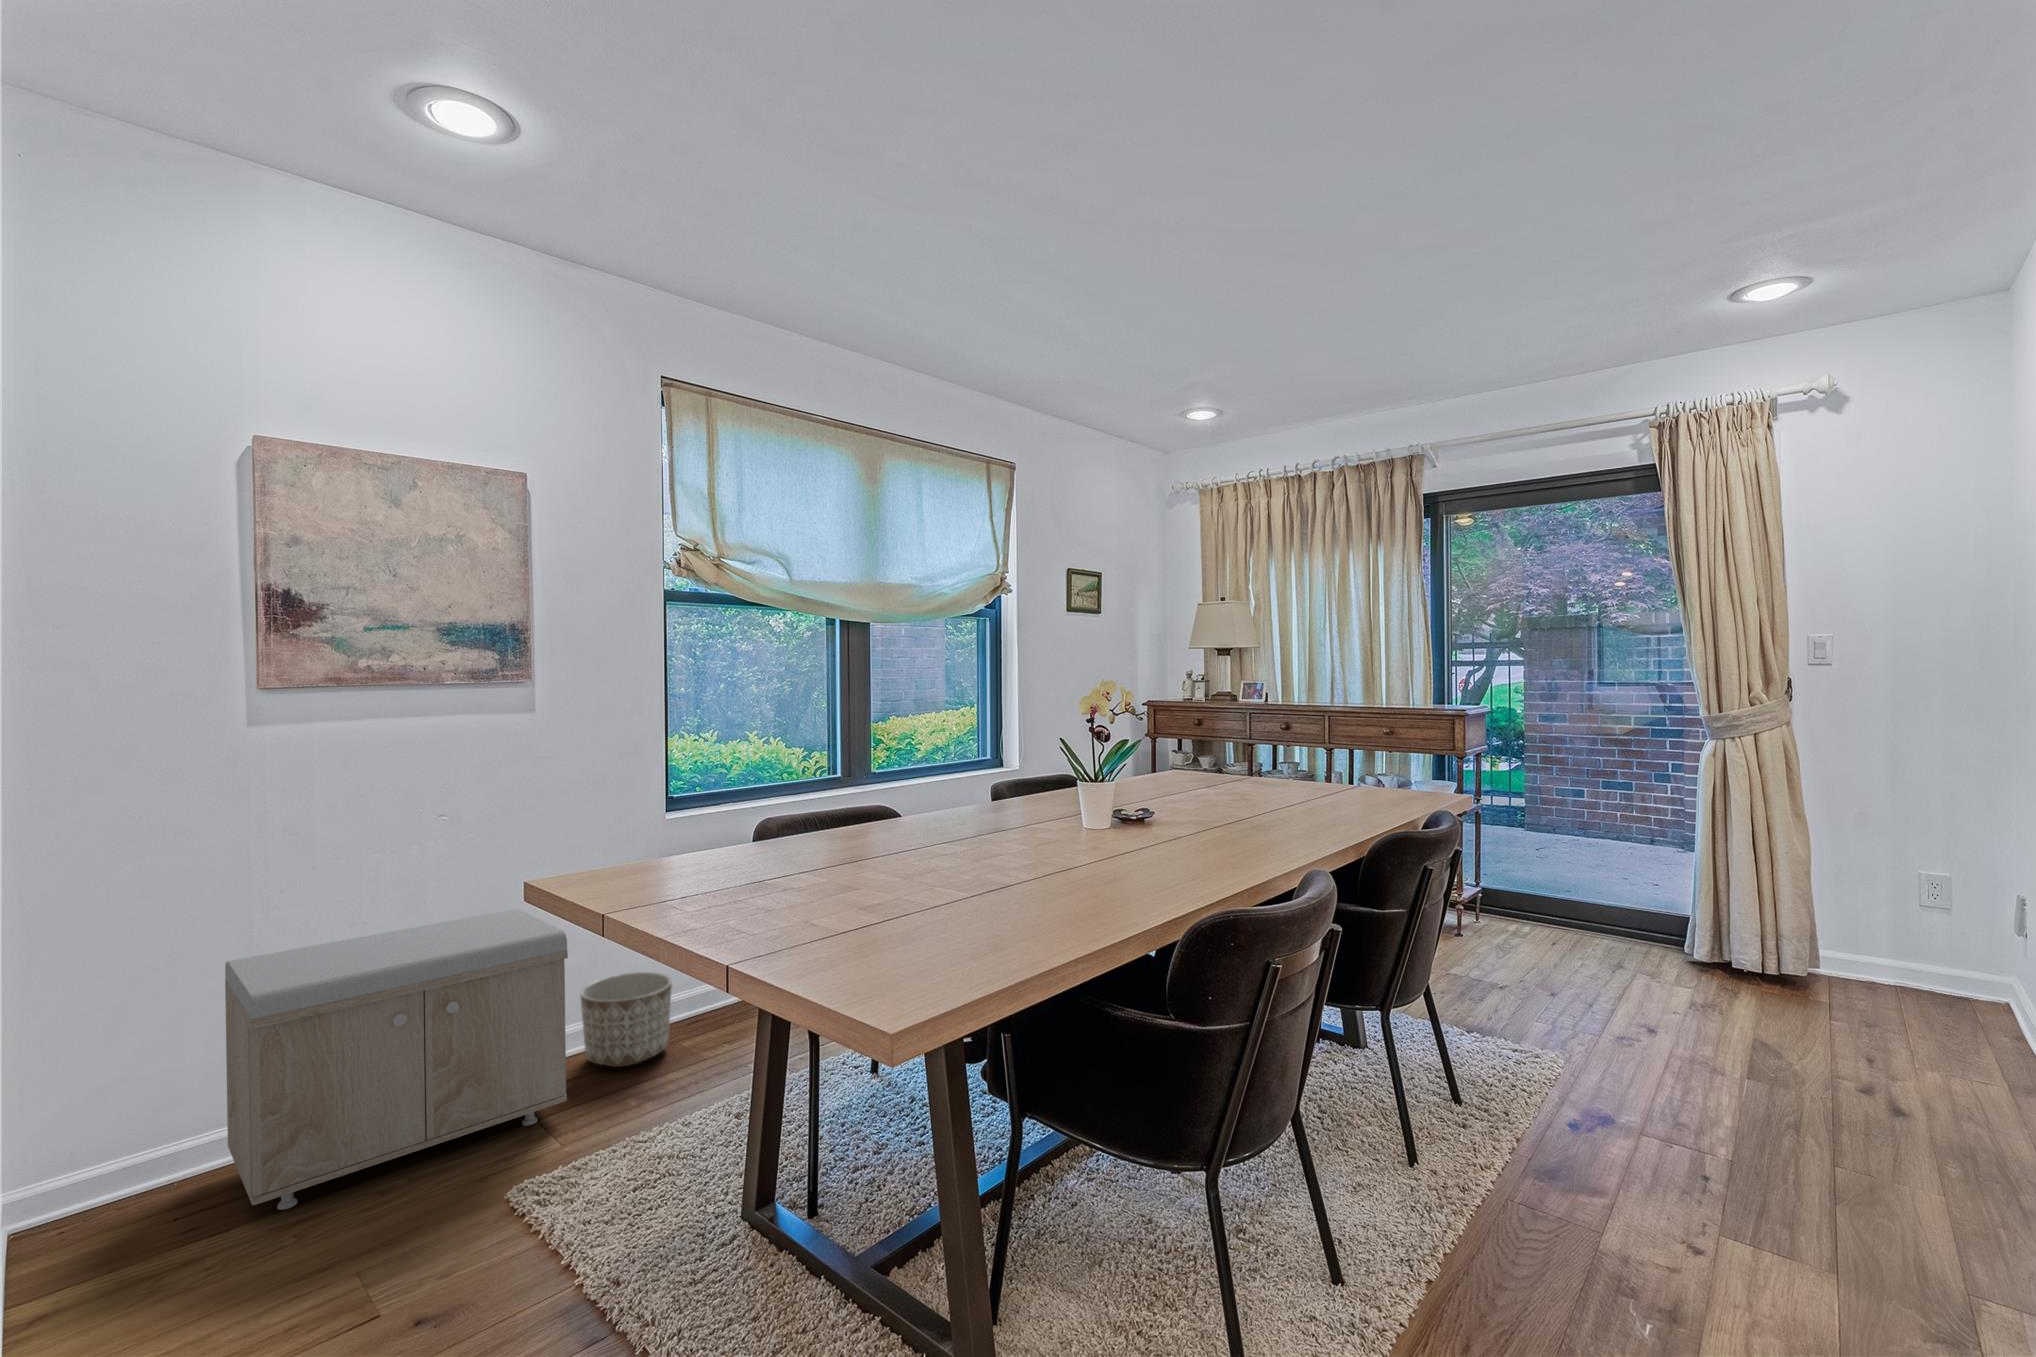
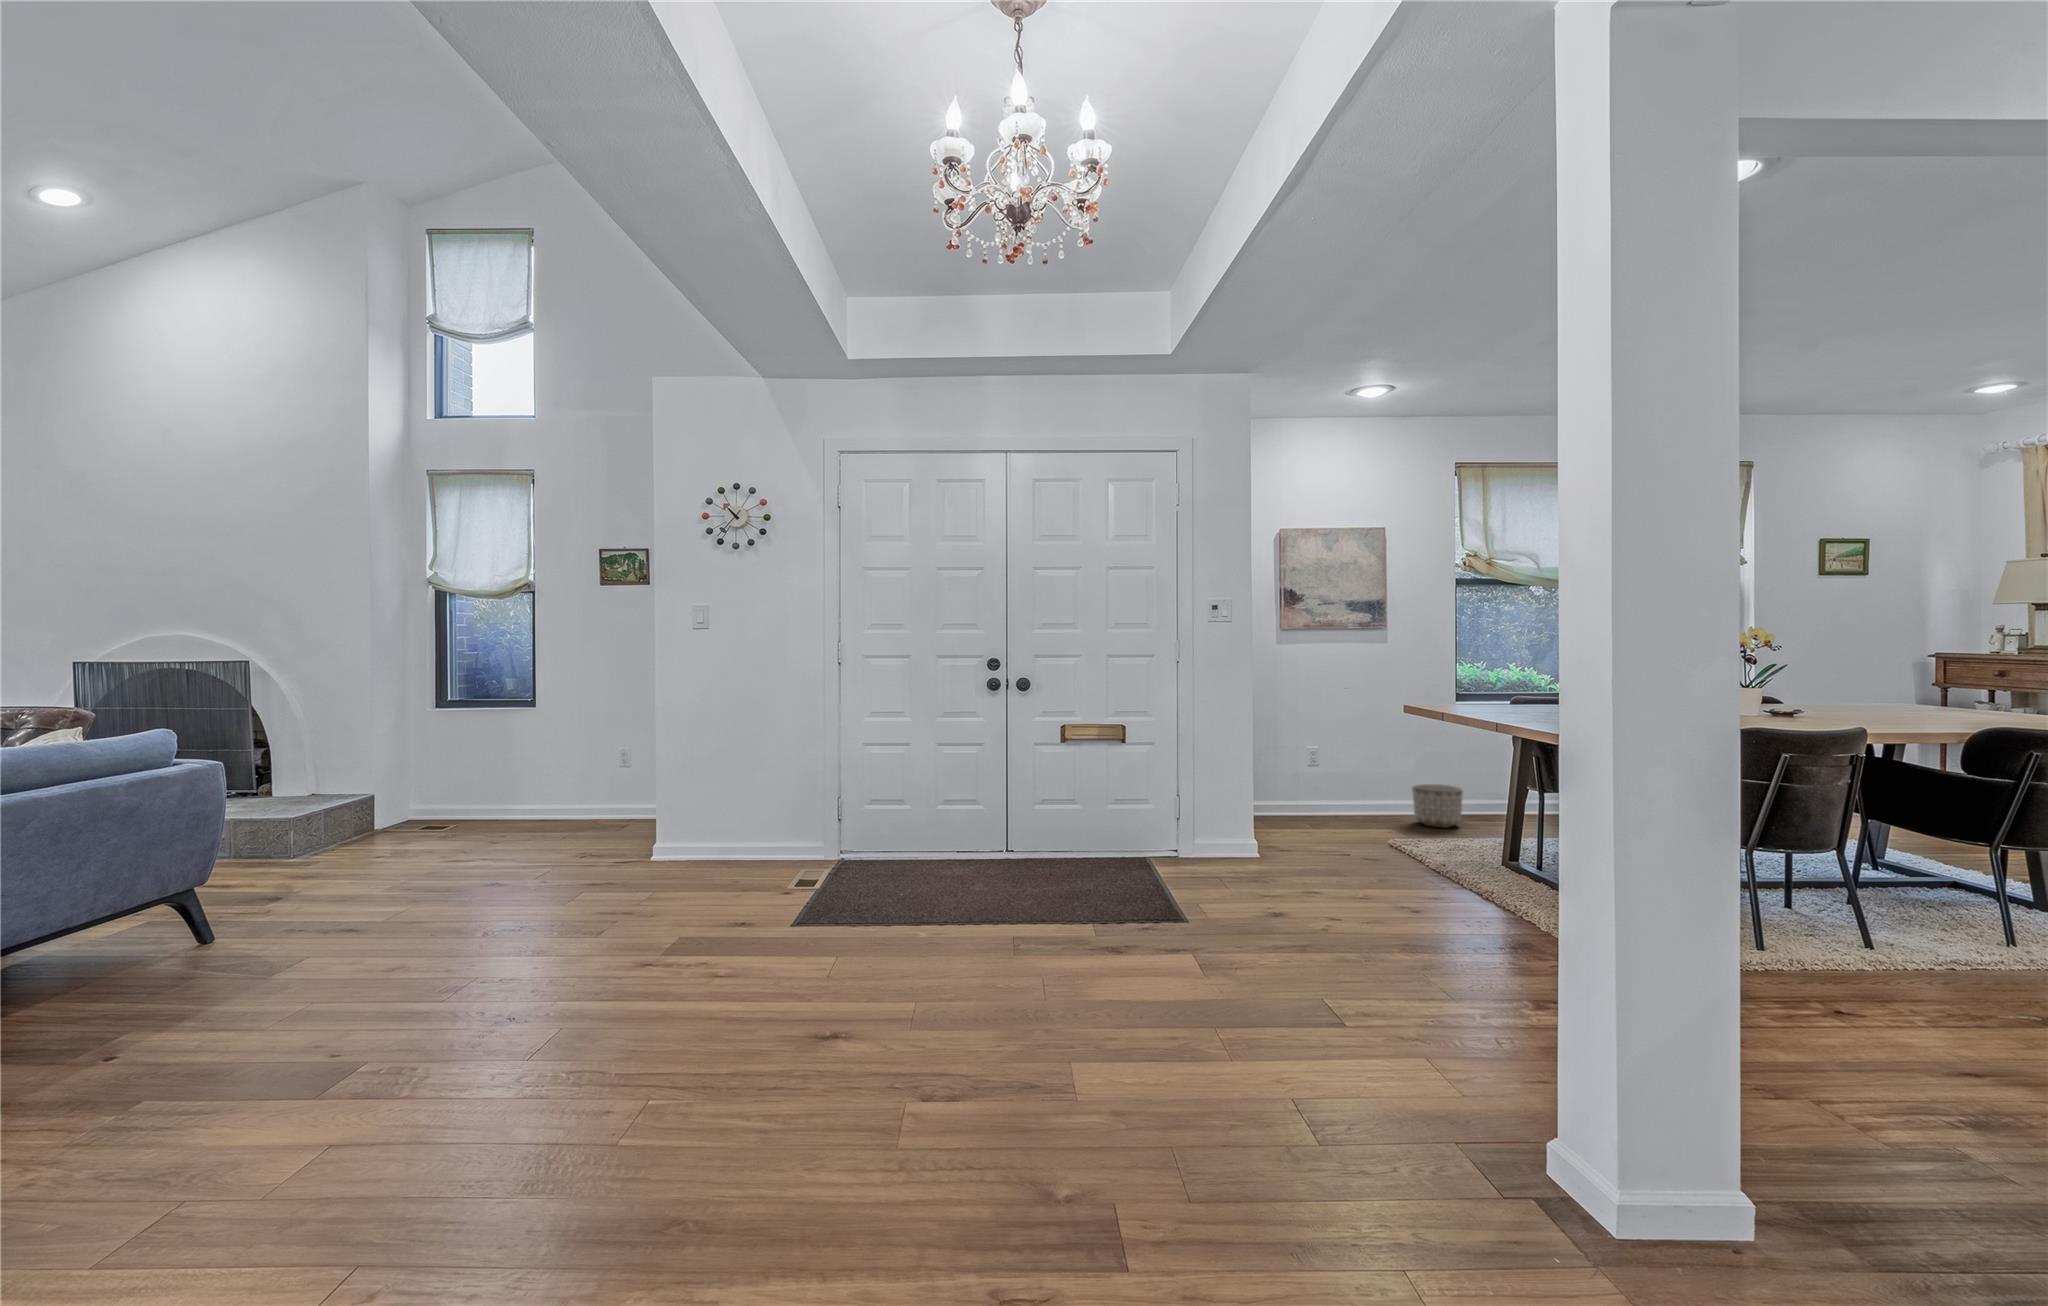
storage bench: present [225,909,568,1210] -> none [1271,738,1411,834]

